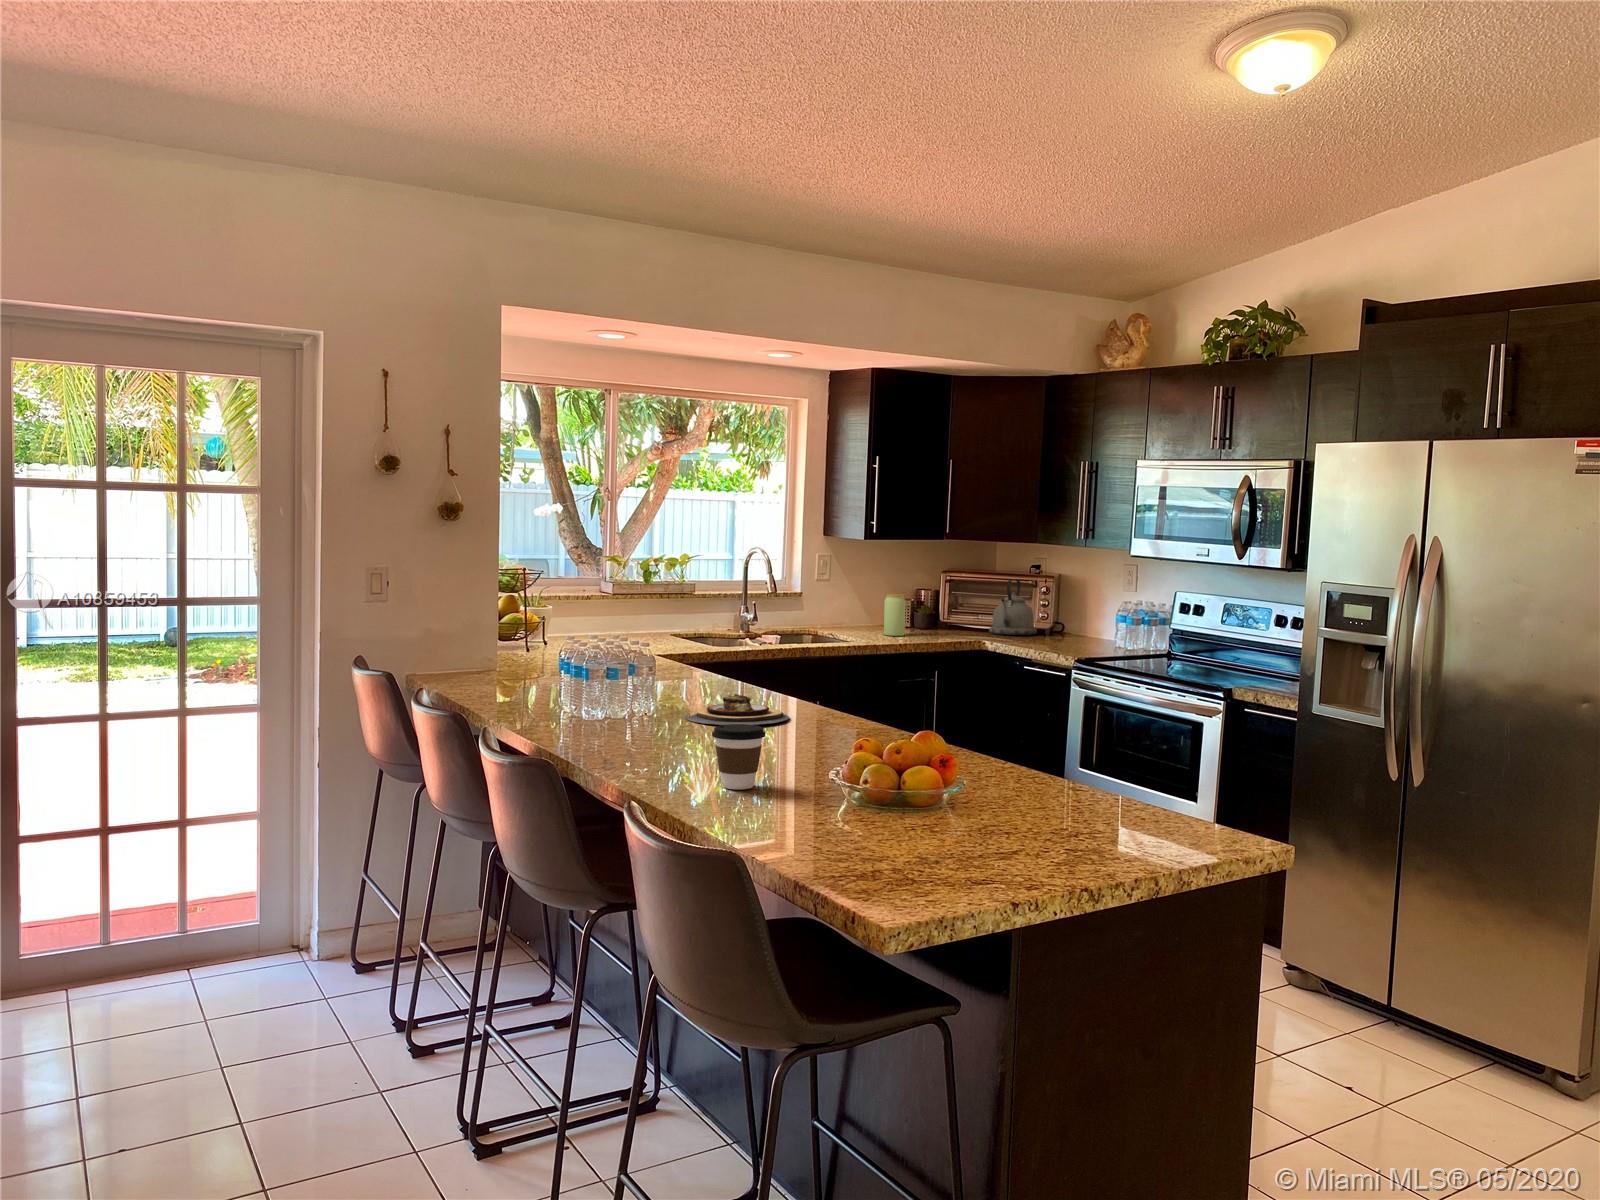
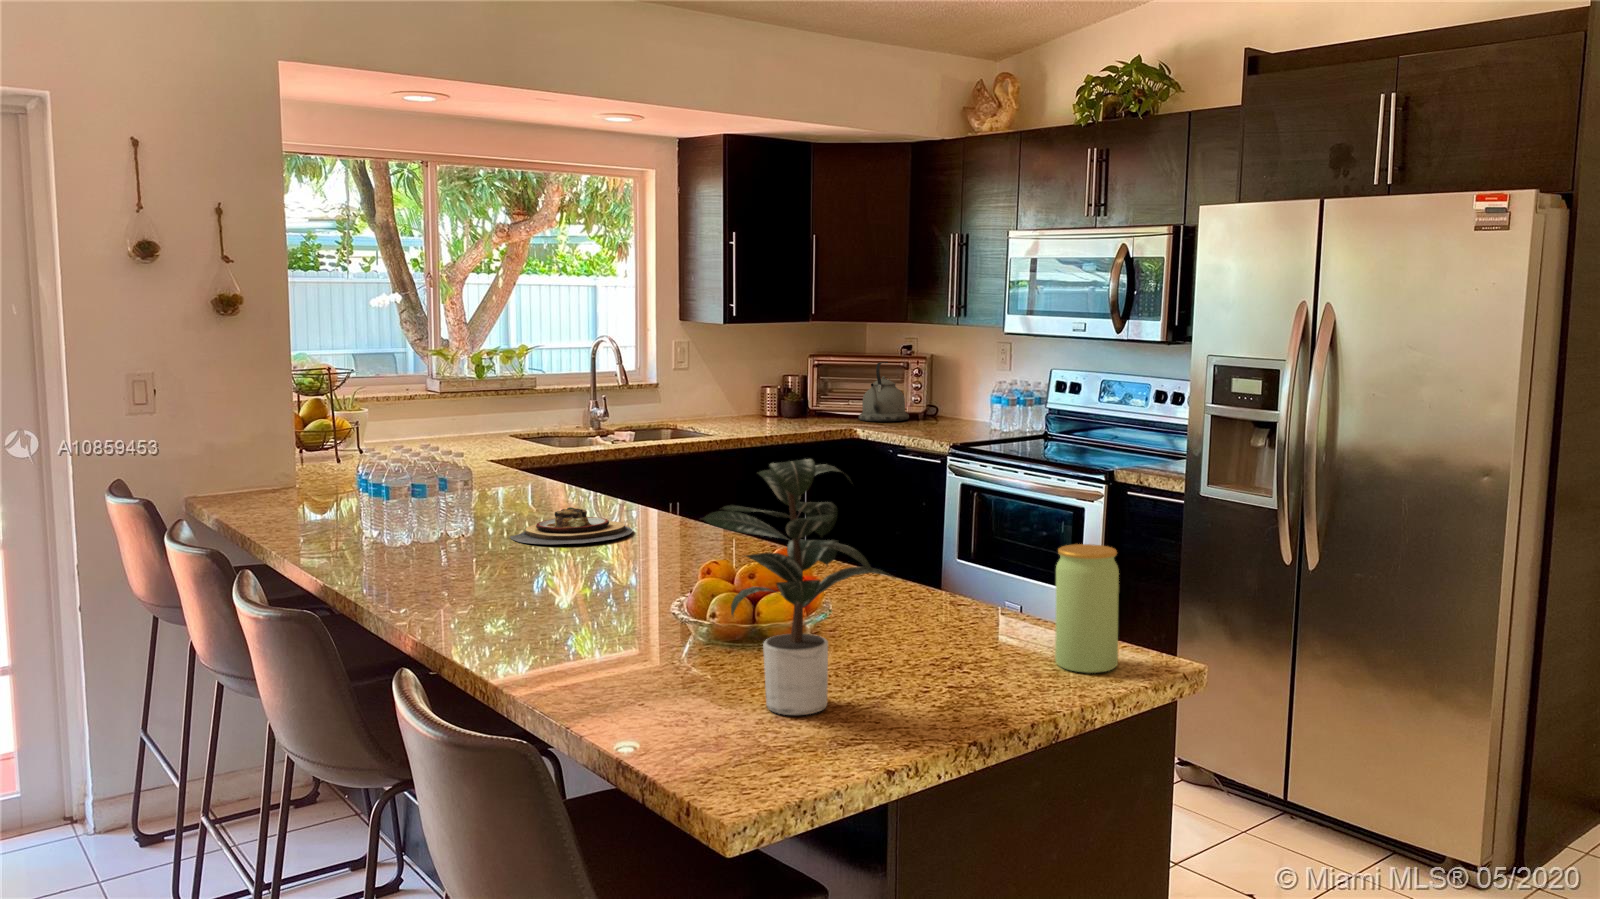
jar: present [884,594,906,636] -> present [1055,544,1119,673]
potted plant: none [846,648,1050,861] -> present [701,459,893,715]
coffee cup: present [712,724,765,789] -> none [526,550,592,630]

